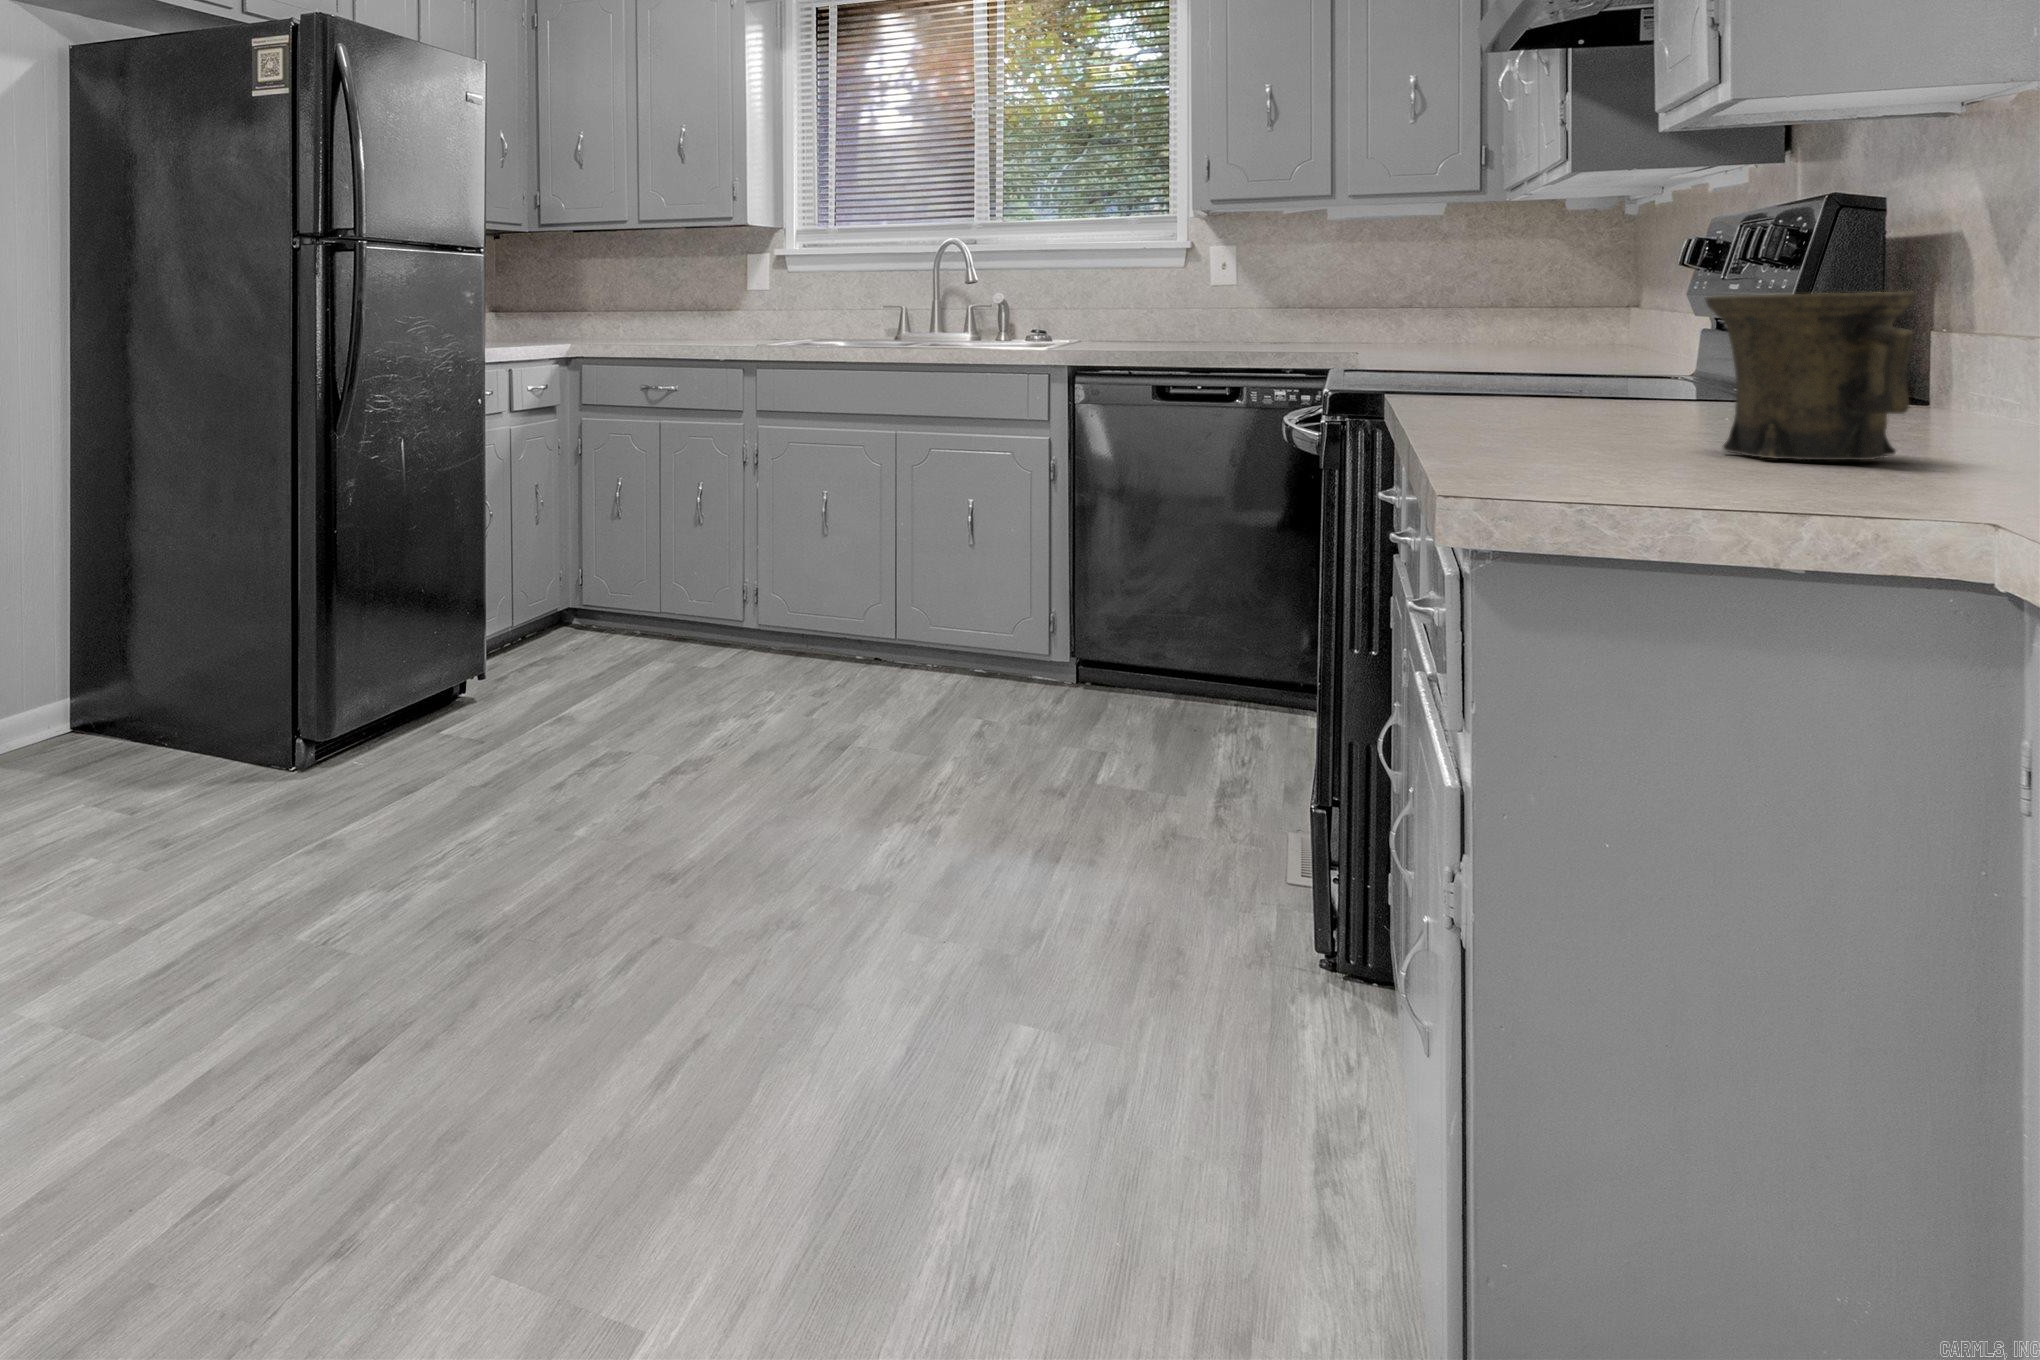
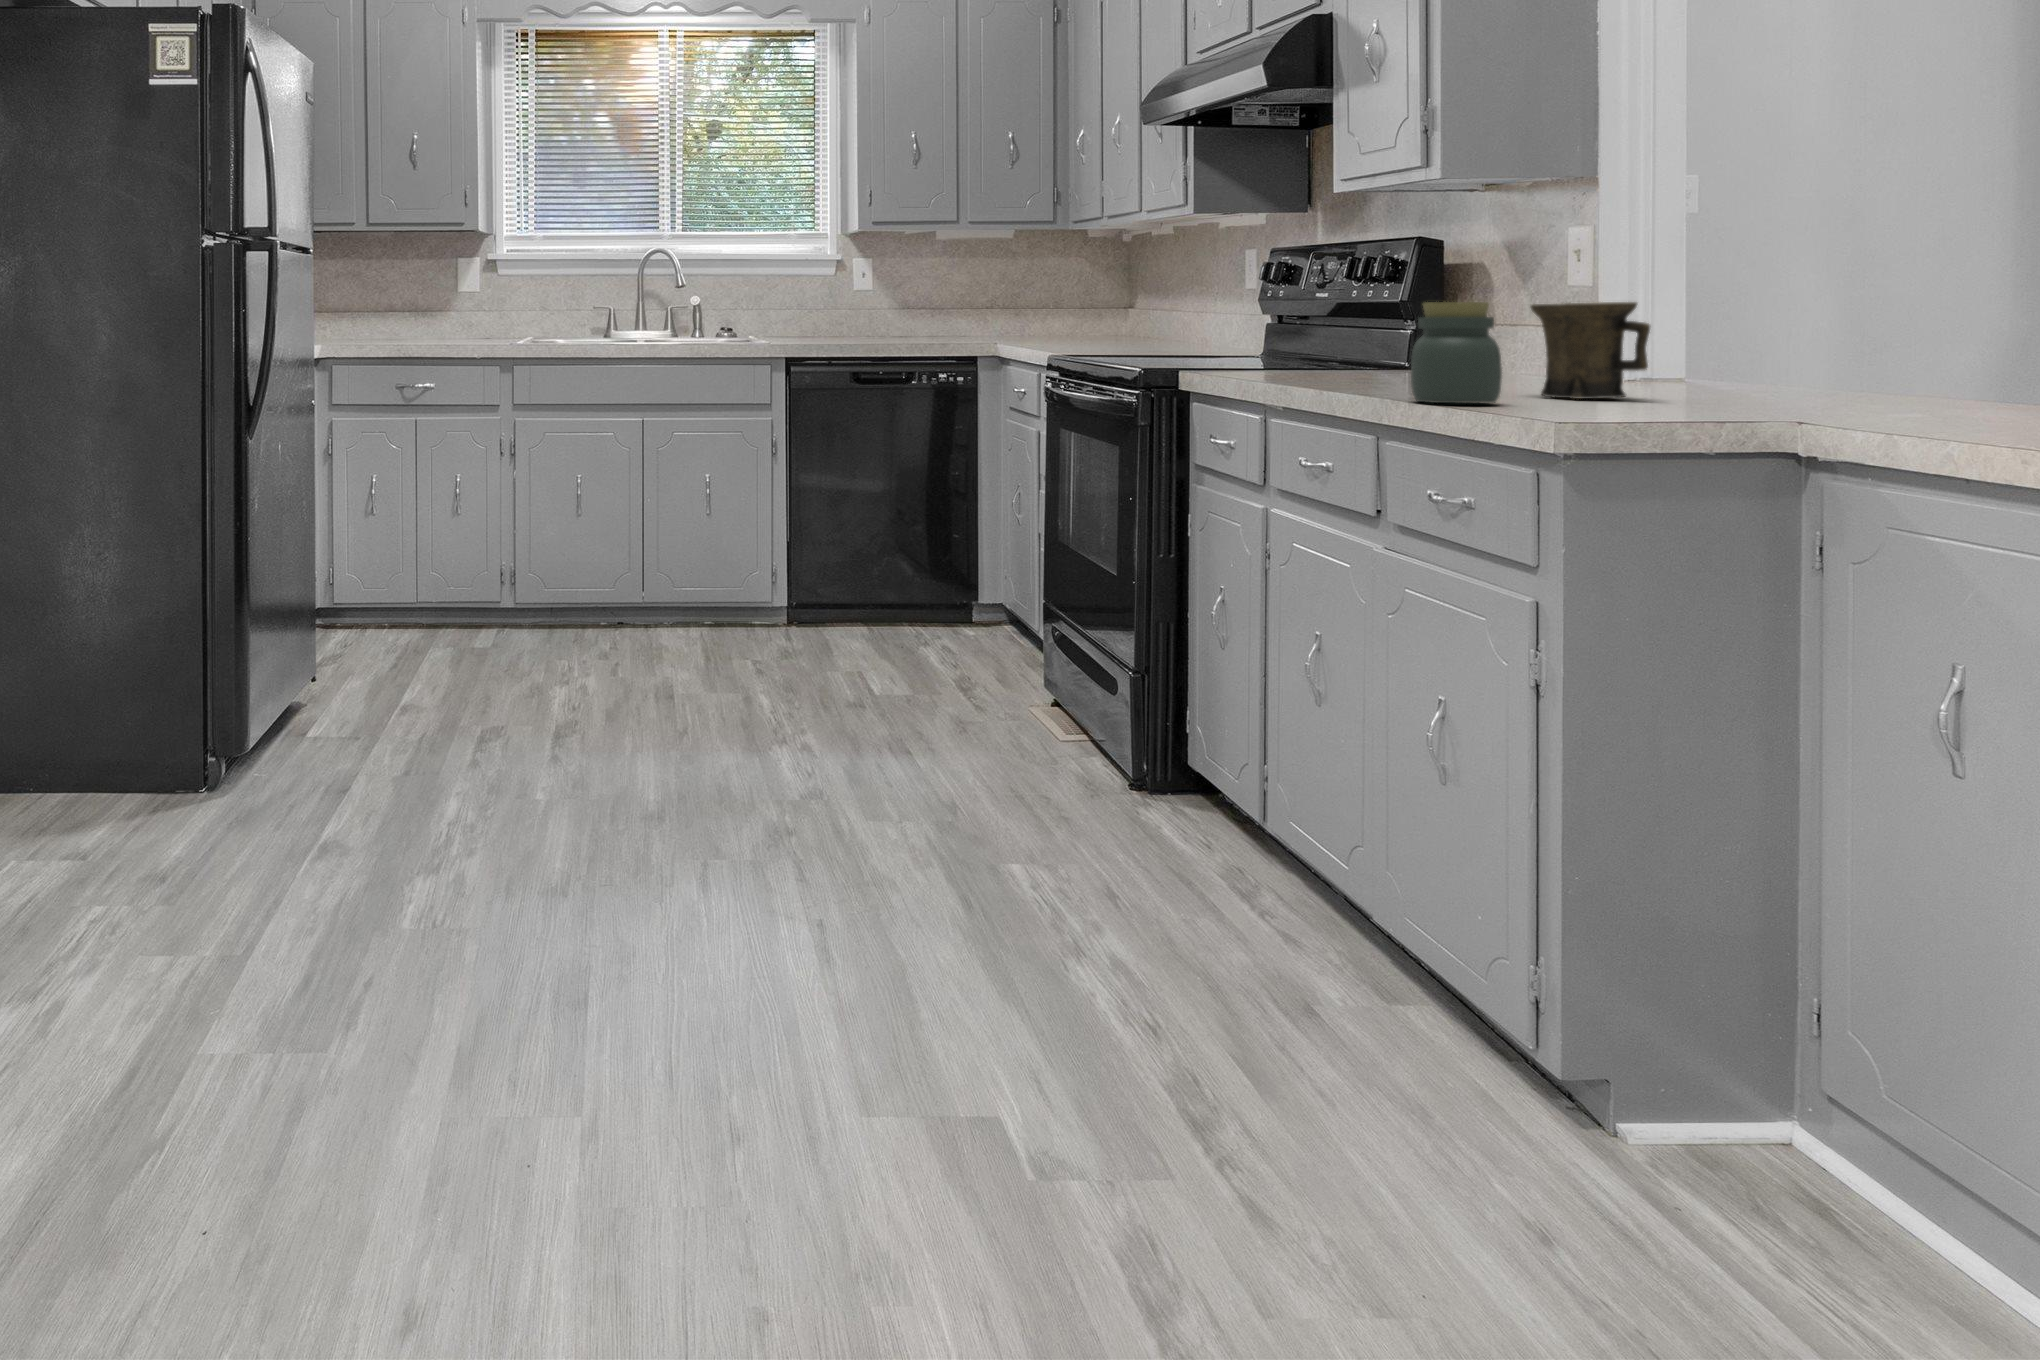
jar: none [1391,293,1543,459] -> present [1411,302,1502,403]

